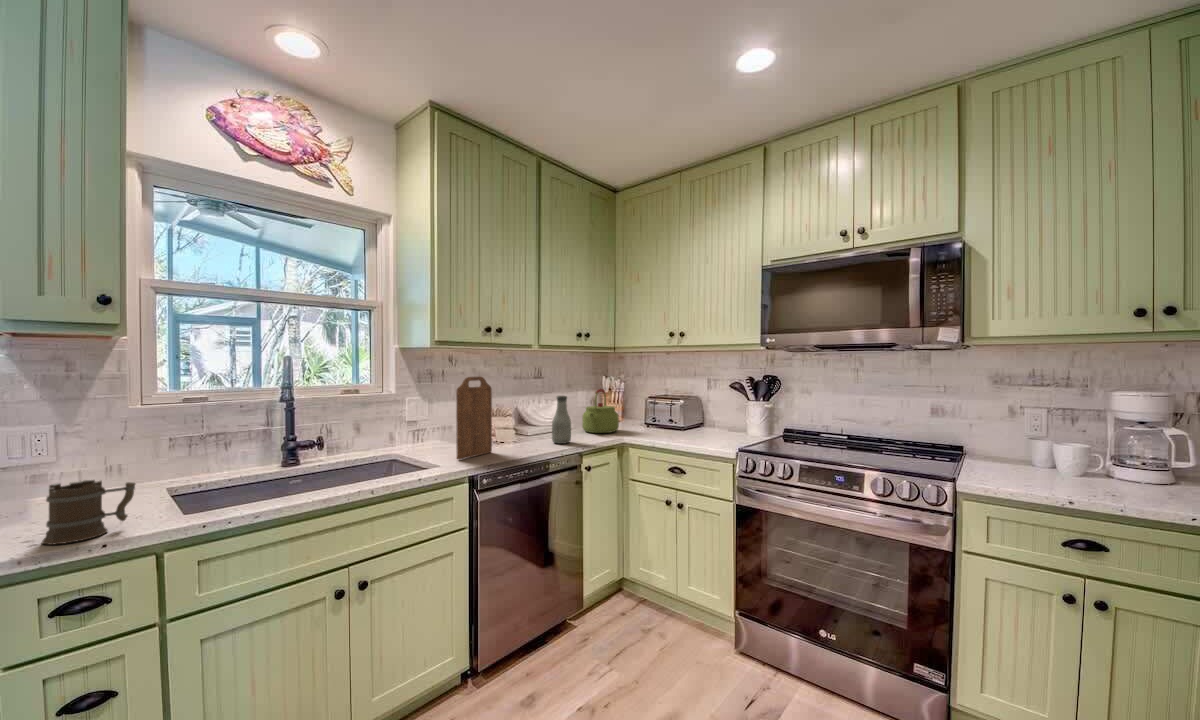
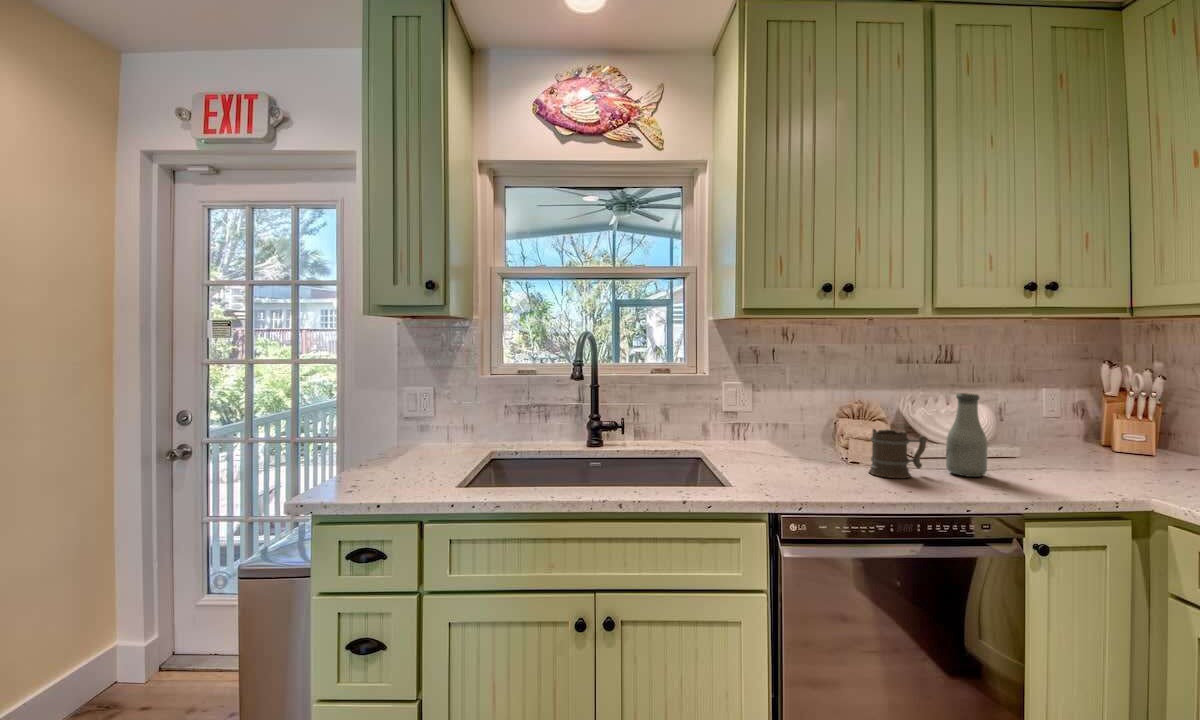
cutting board: present [456,376,492,460] -> none [763,357,826,472]
kettle: present [582,389,619,433] -> none [1034,387,1128,472]
mug: present [42,480,135,545] -> present [869,429,927,478]

